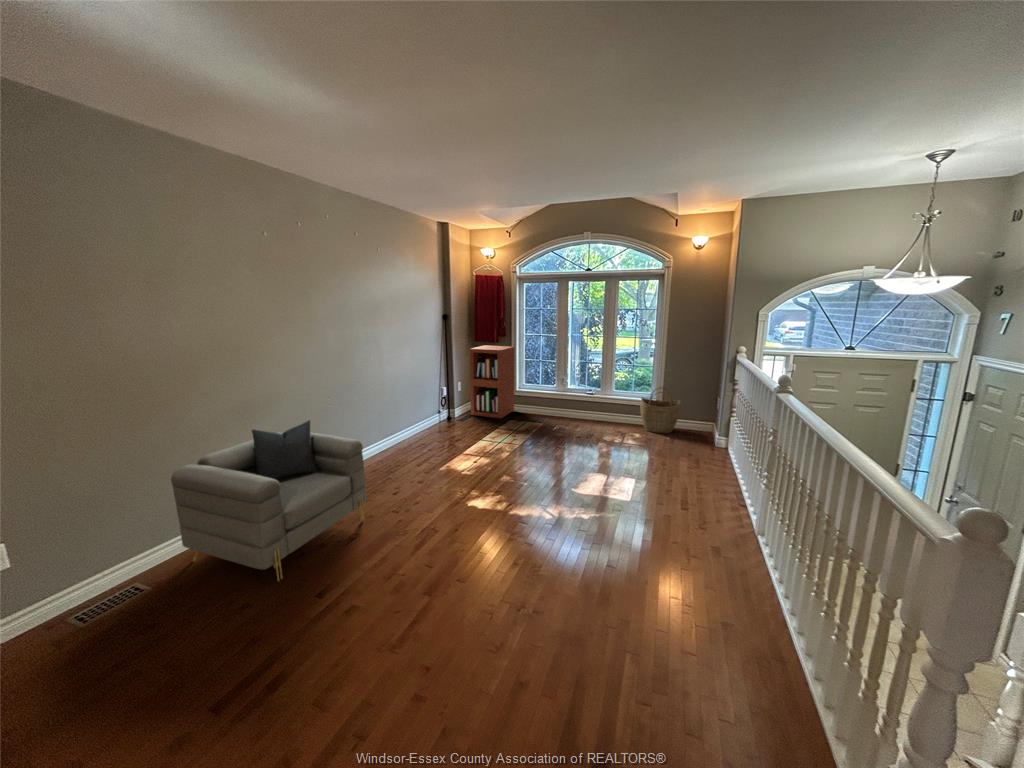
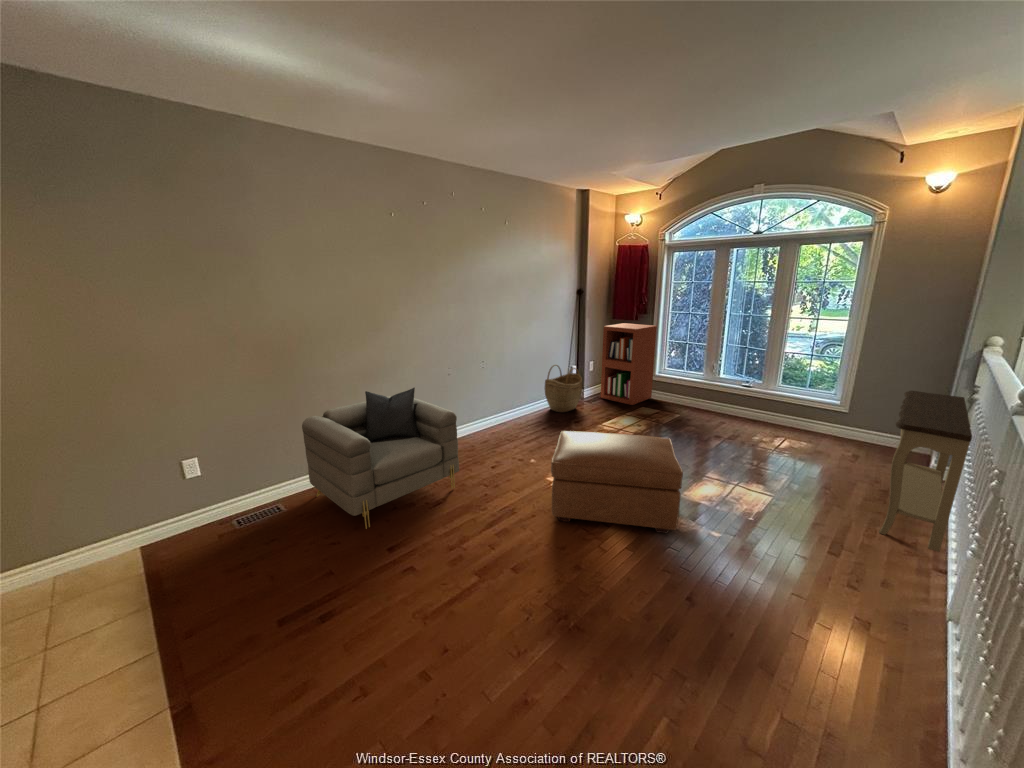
console table: none [696,386,748,495] -> present [879,391,972,552]
woven basket: present [640,387,681,434] -> present [544,365,582,412]
ottoman: none [466,441,581,529] -> present [551,431,683,534]

